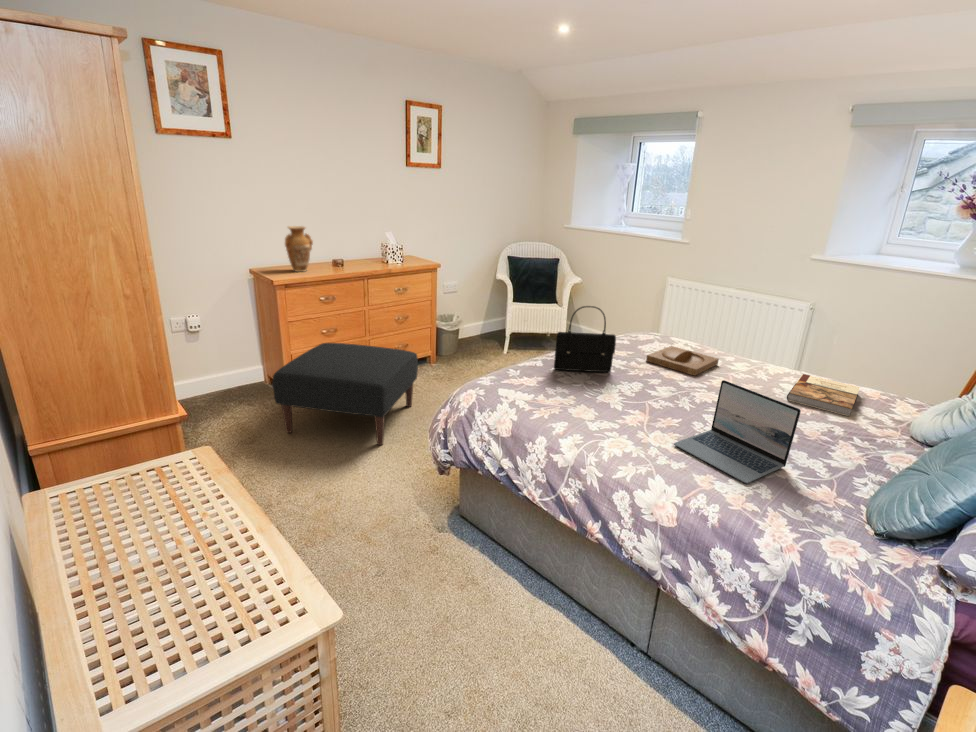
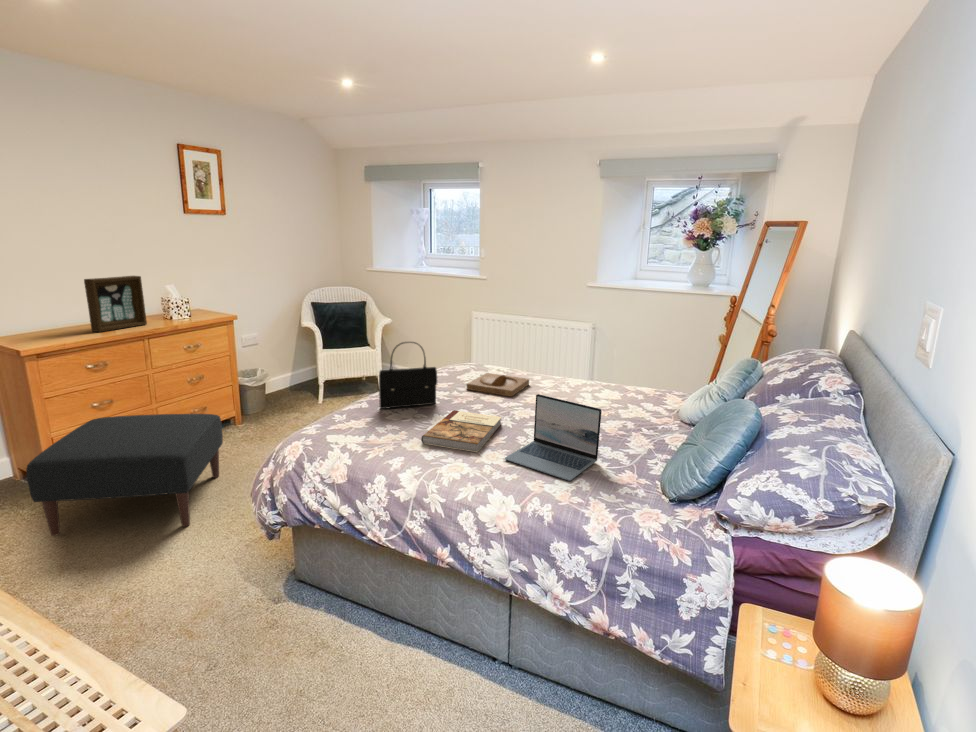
picture frame: none [326,223,370,271] -> present [84,276,147,332]
vase: present [285,226,313,272] -> none [26,283,67,337]
book: present [787,374,860,416] -> present [421,410,502,452]

